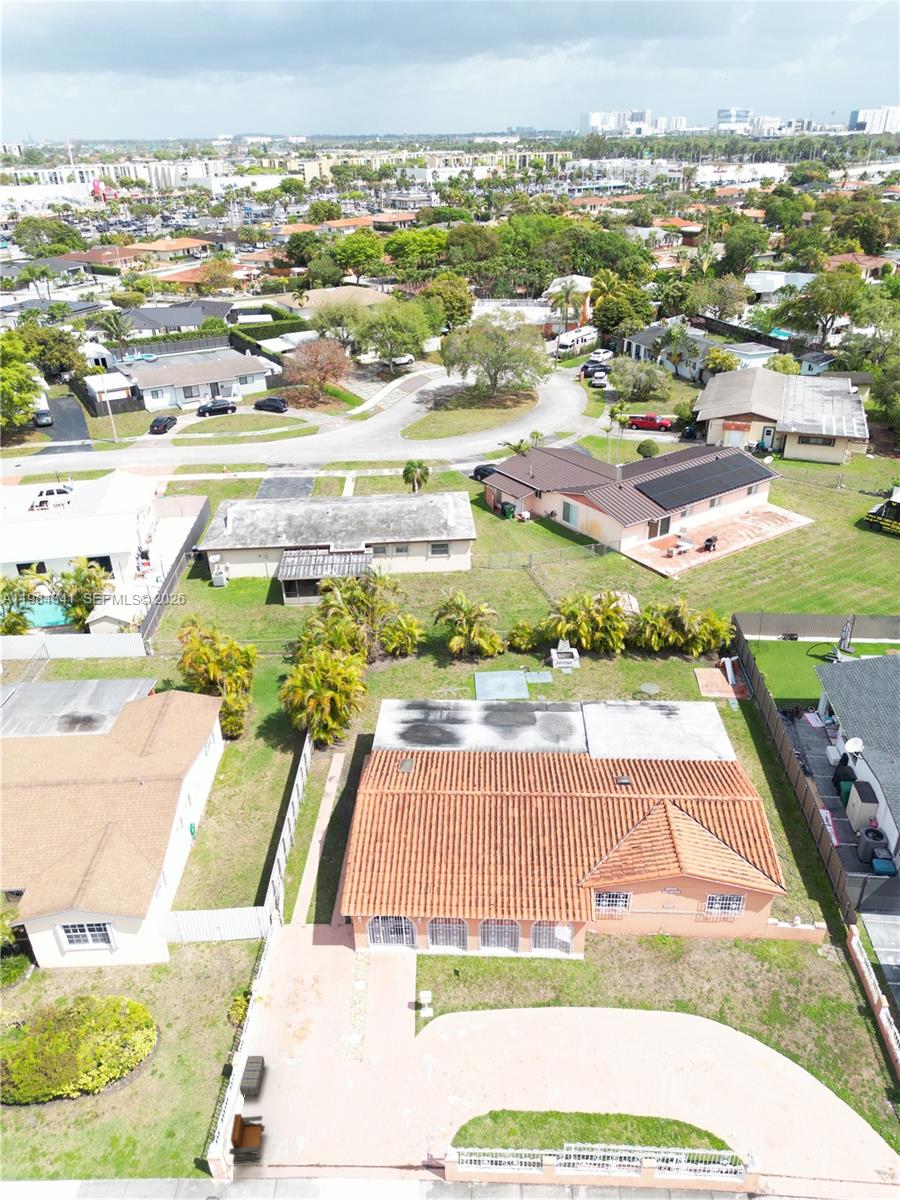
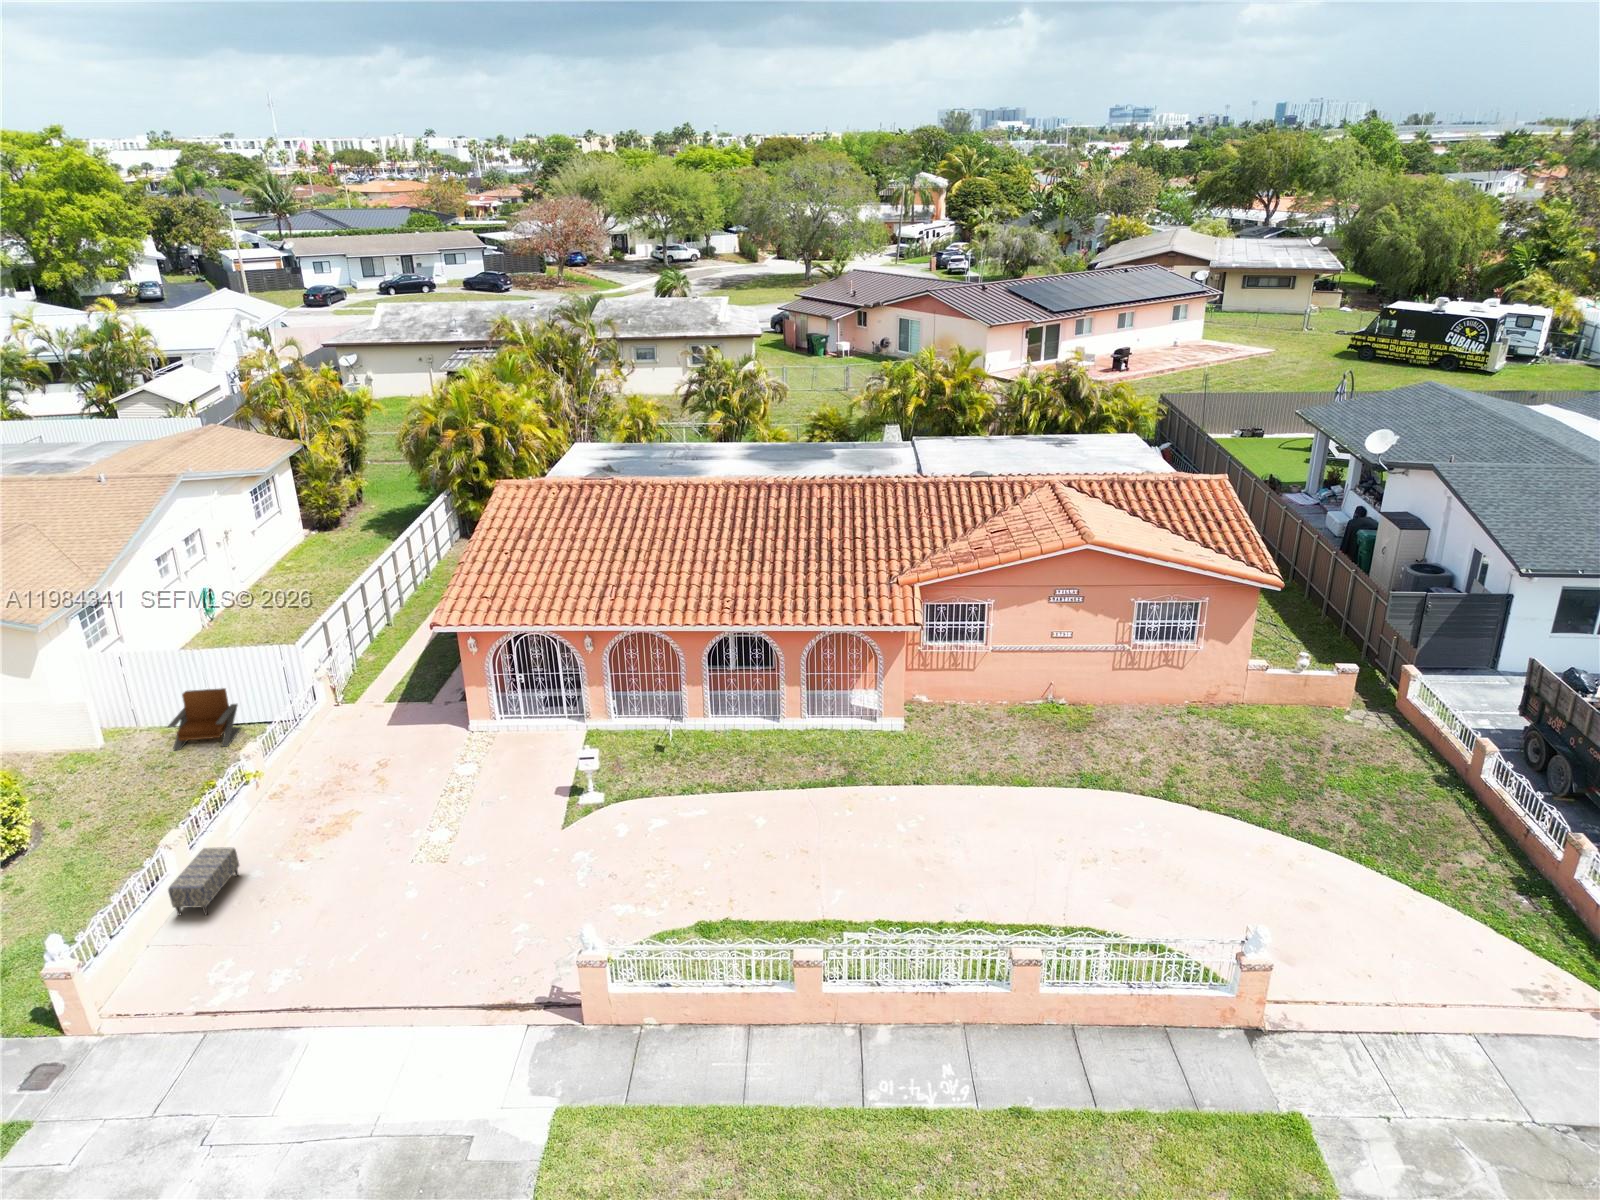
lounge chair: present [229,1114,264,1164] -> present [168,688,241,750]

